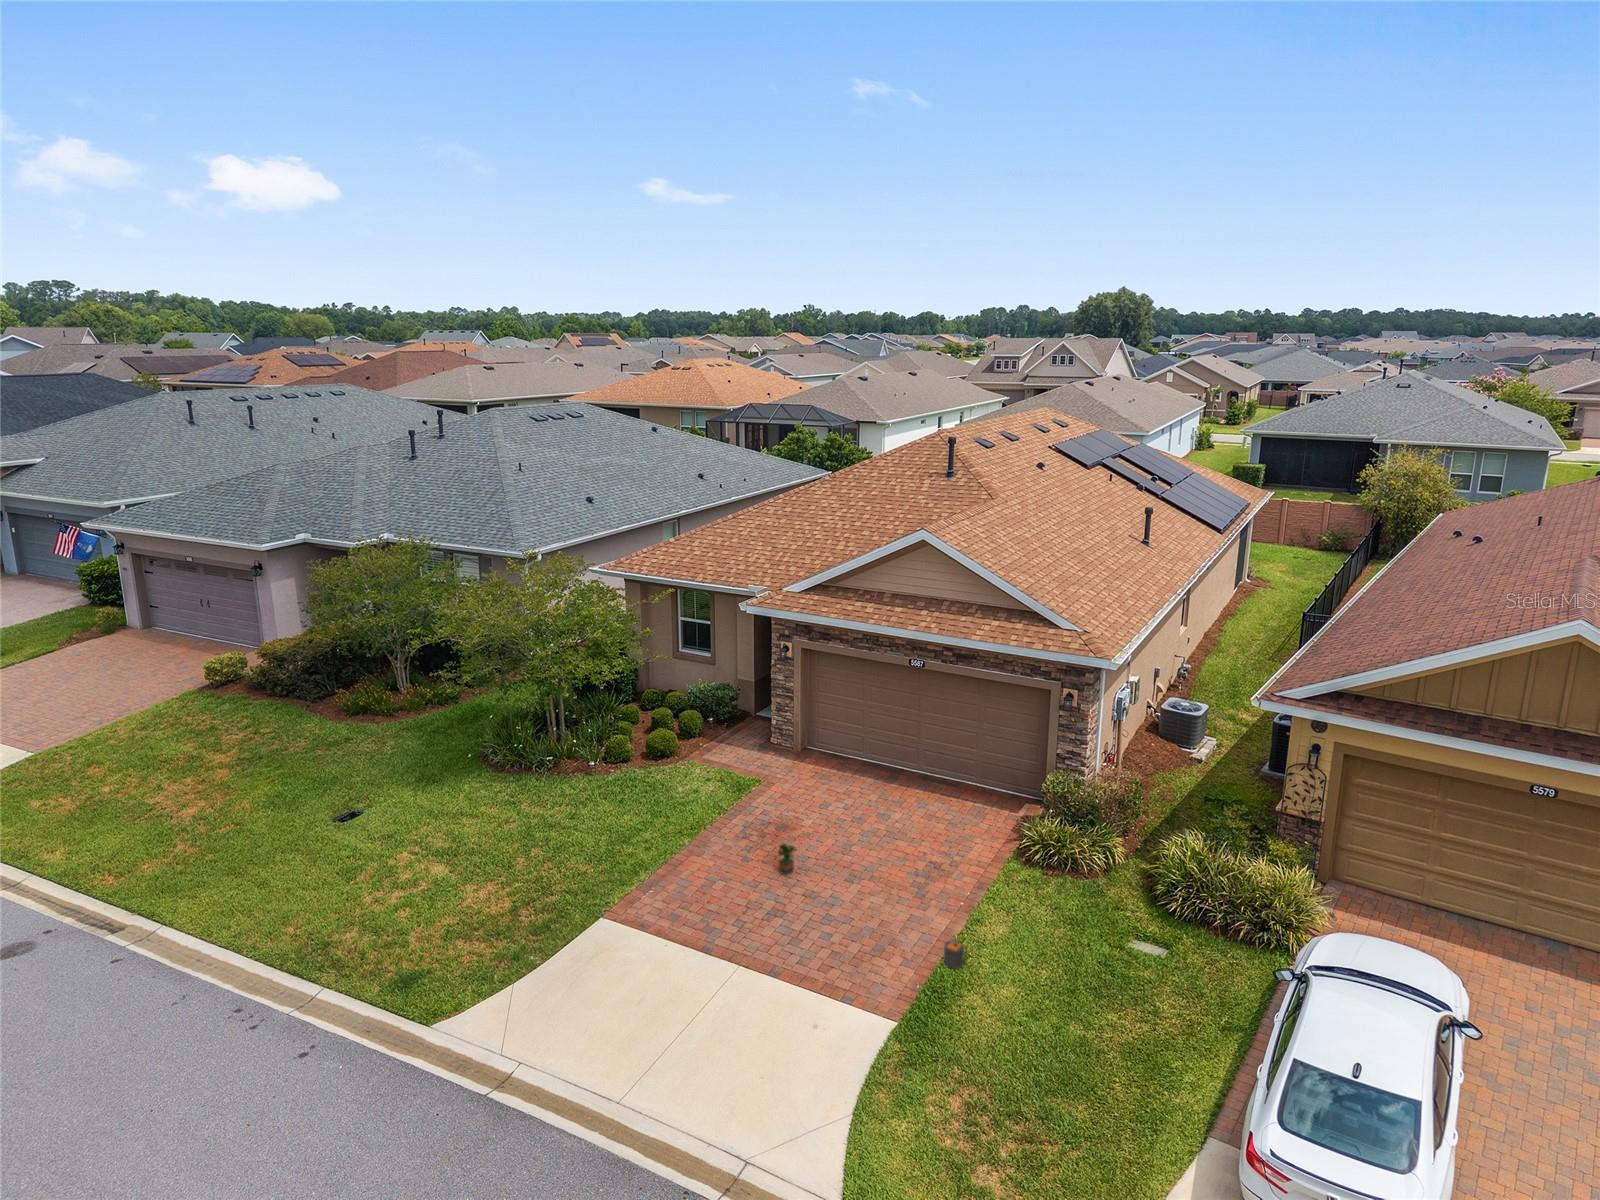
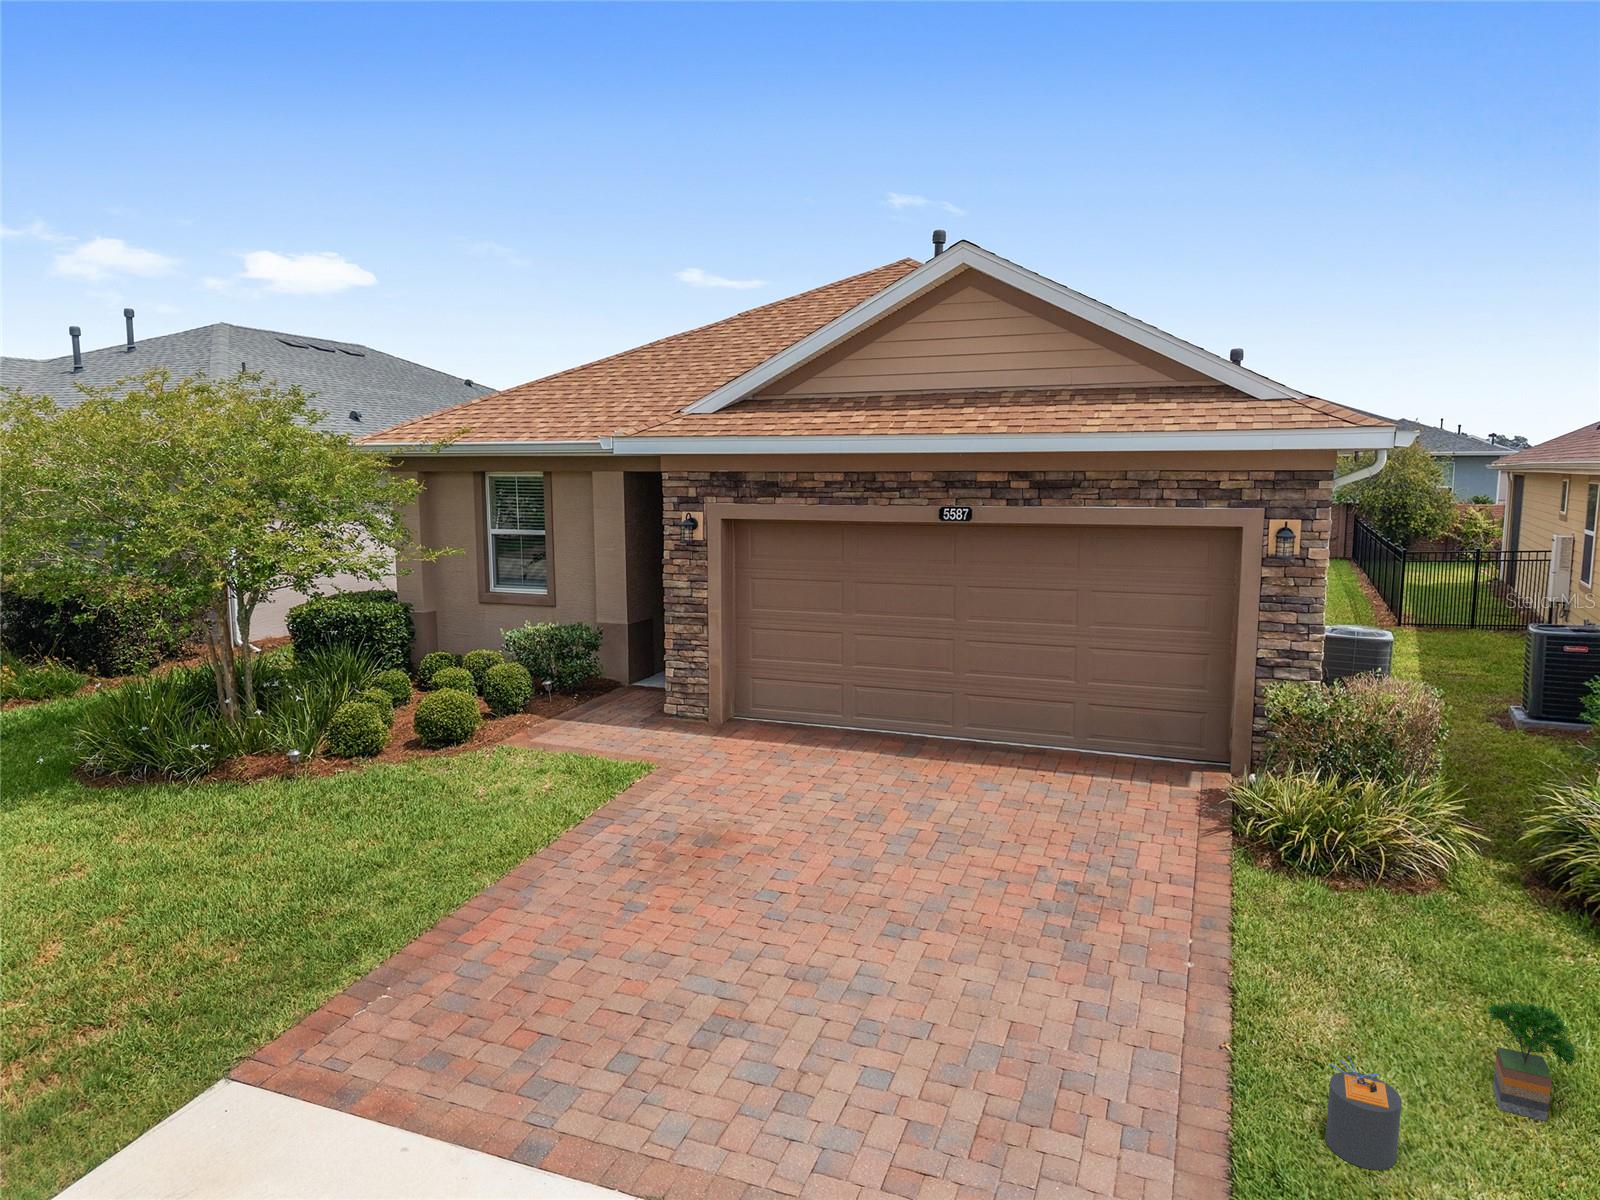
potted tree: present [778,844,796,875] -> present [1488,1000,1576,1121]

